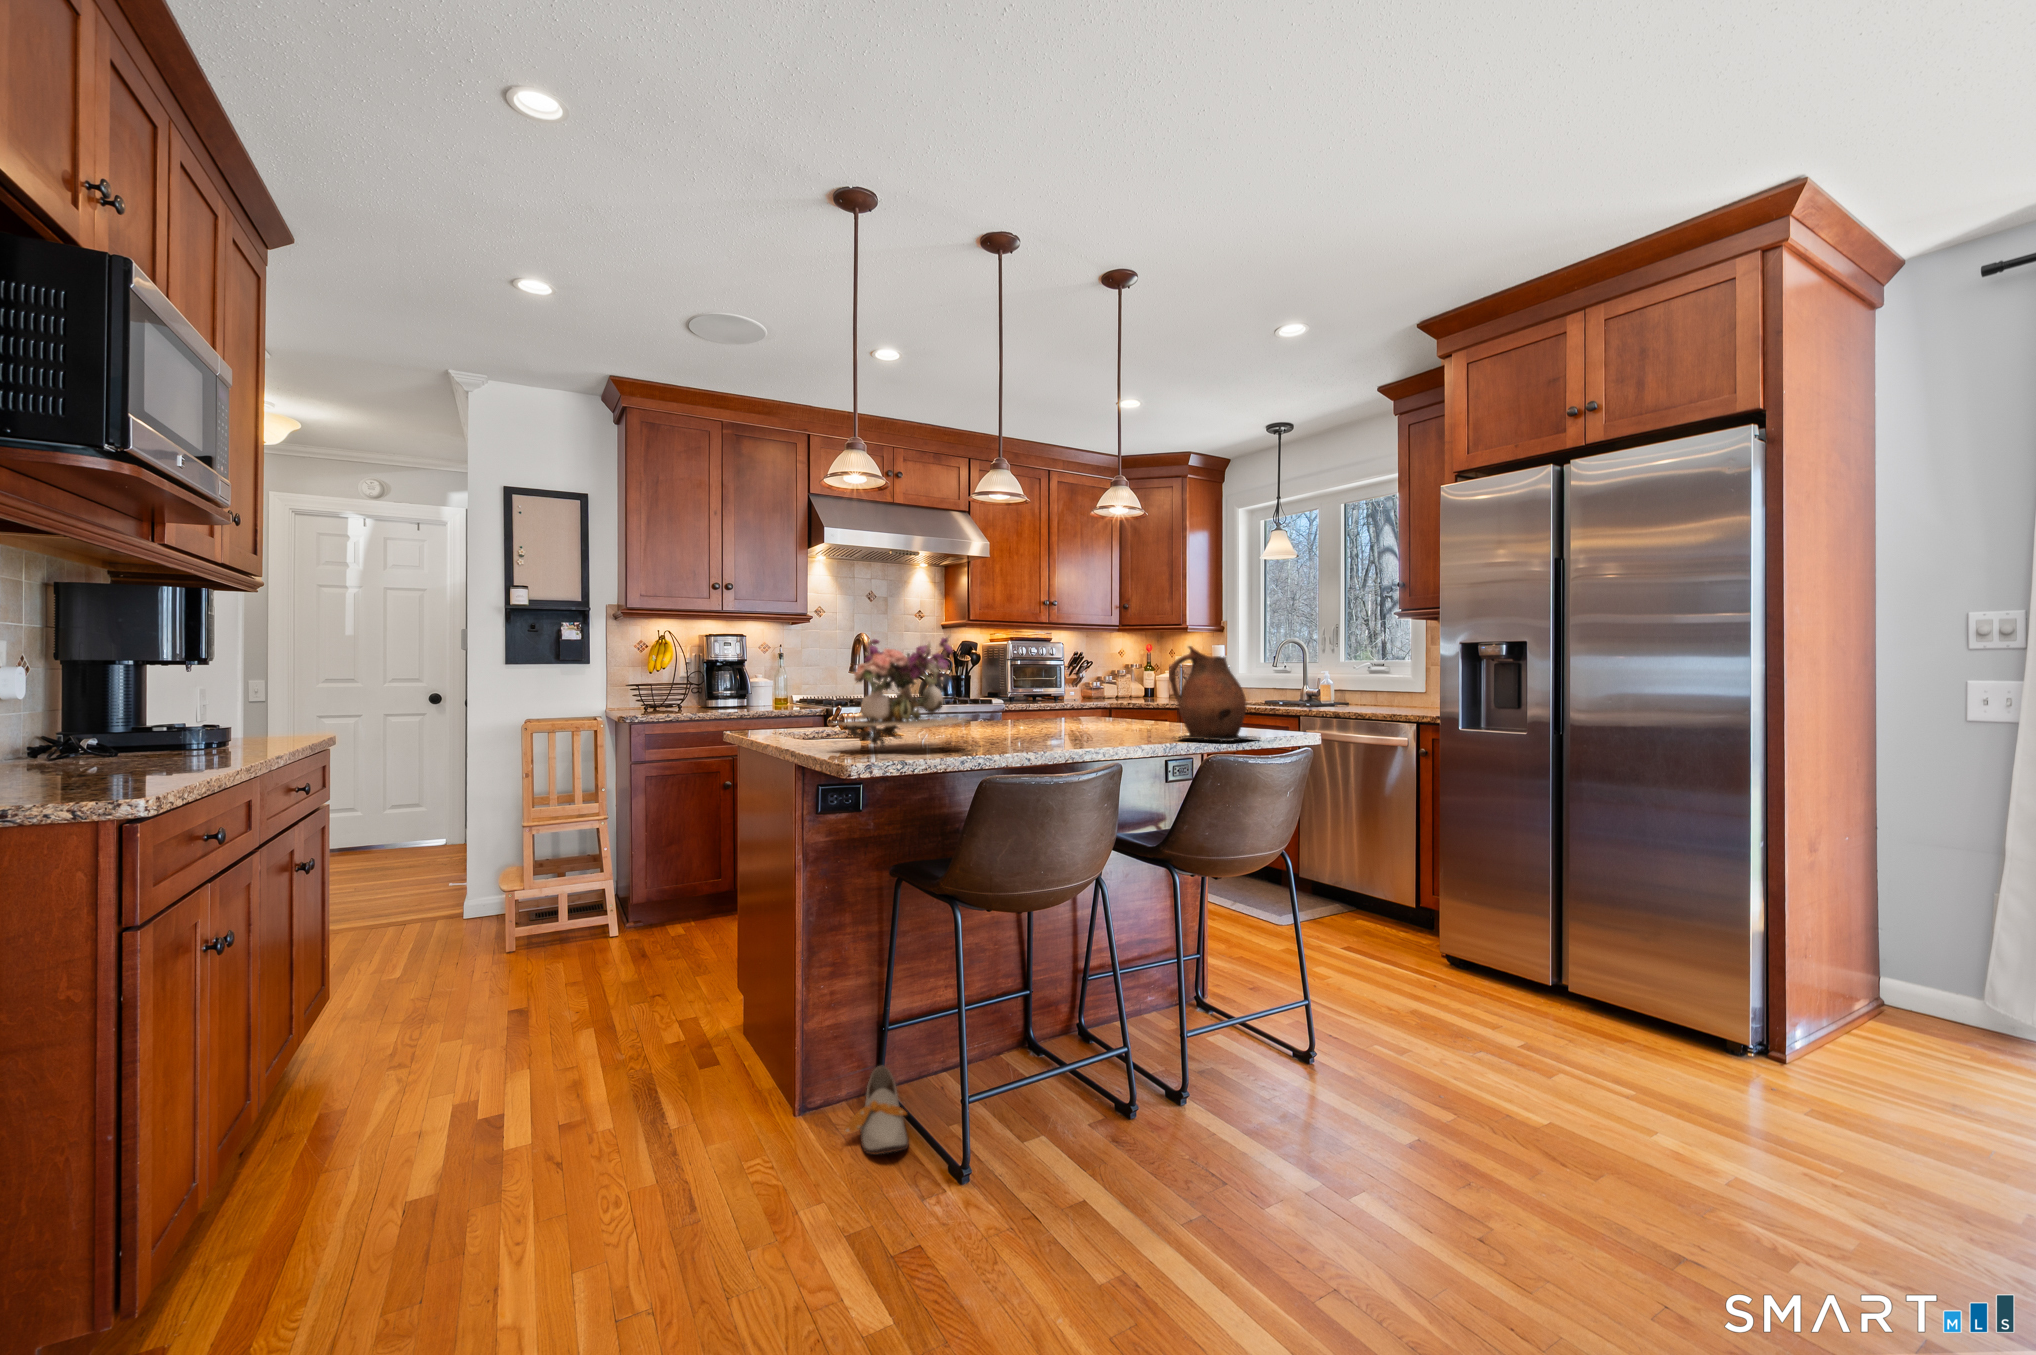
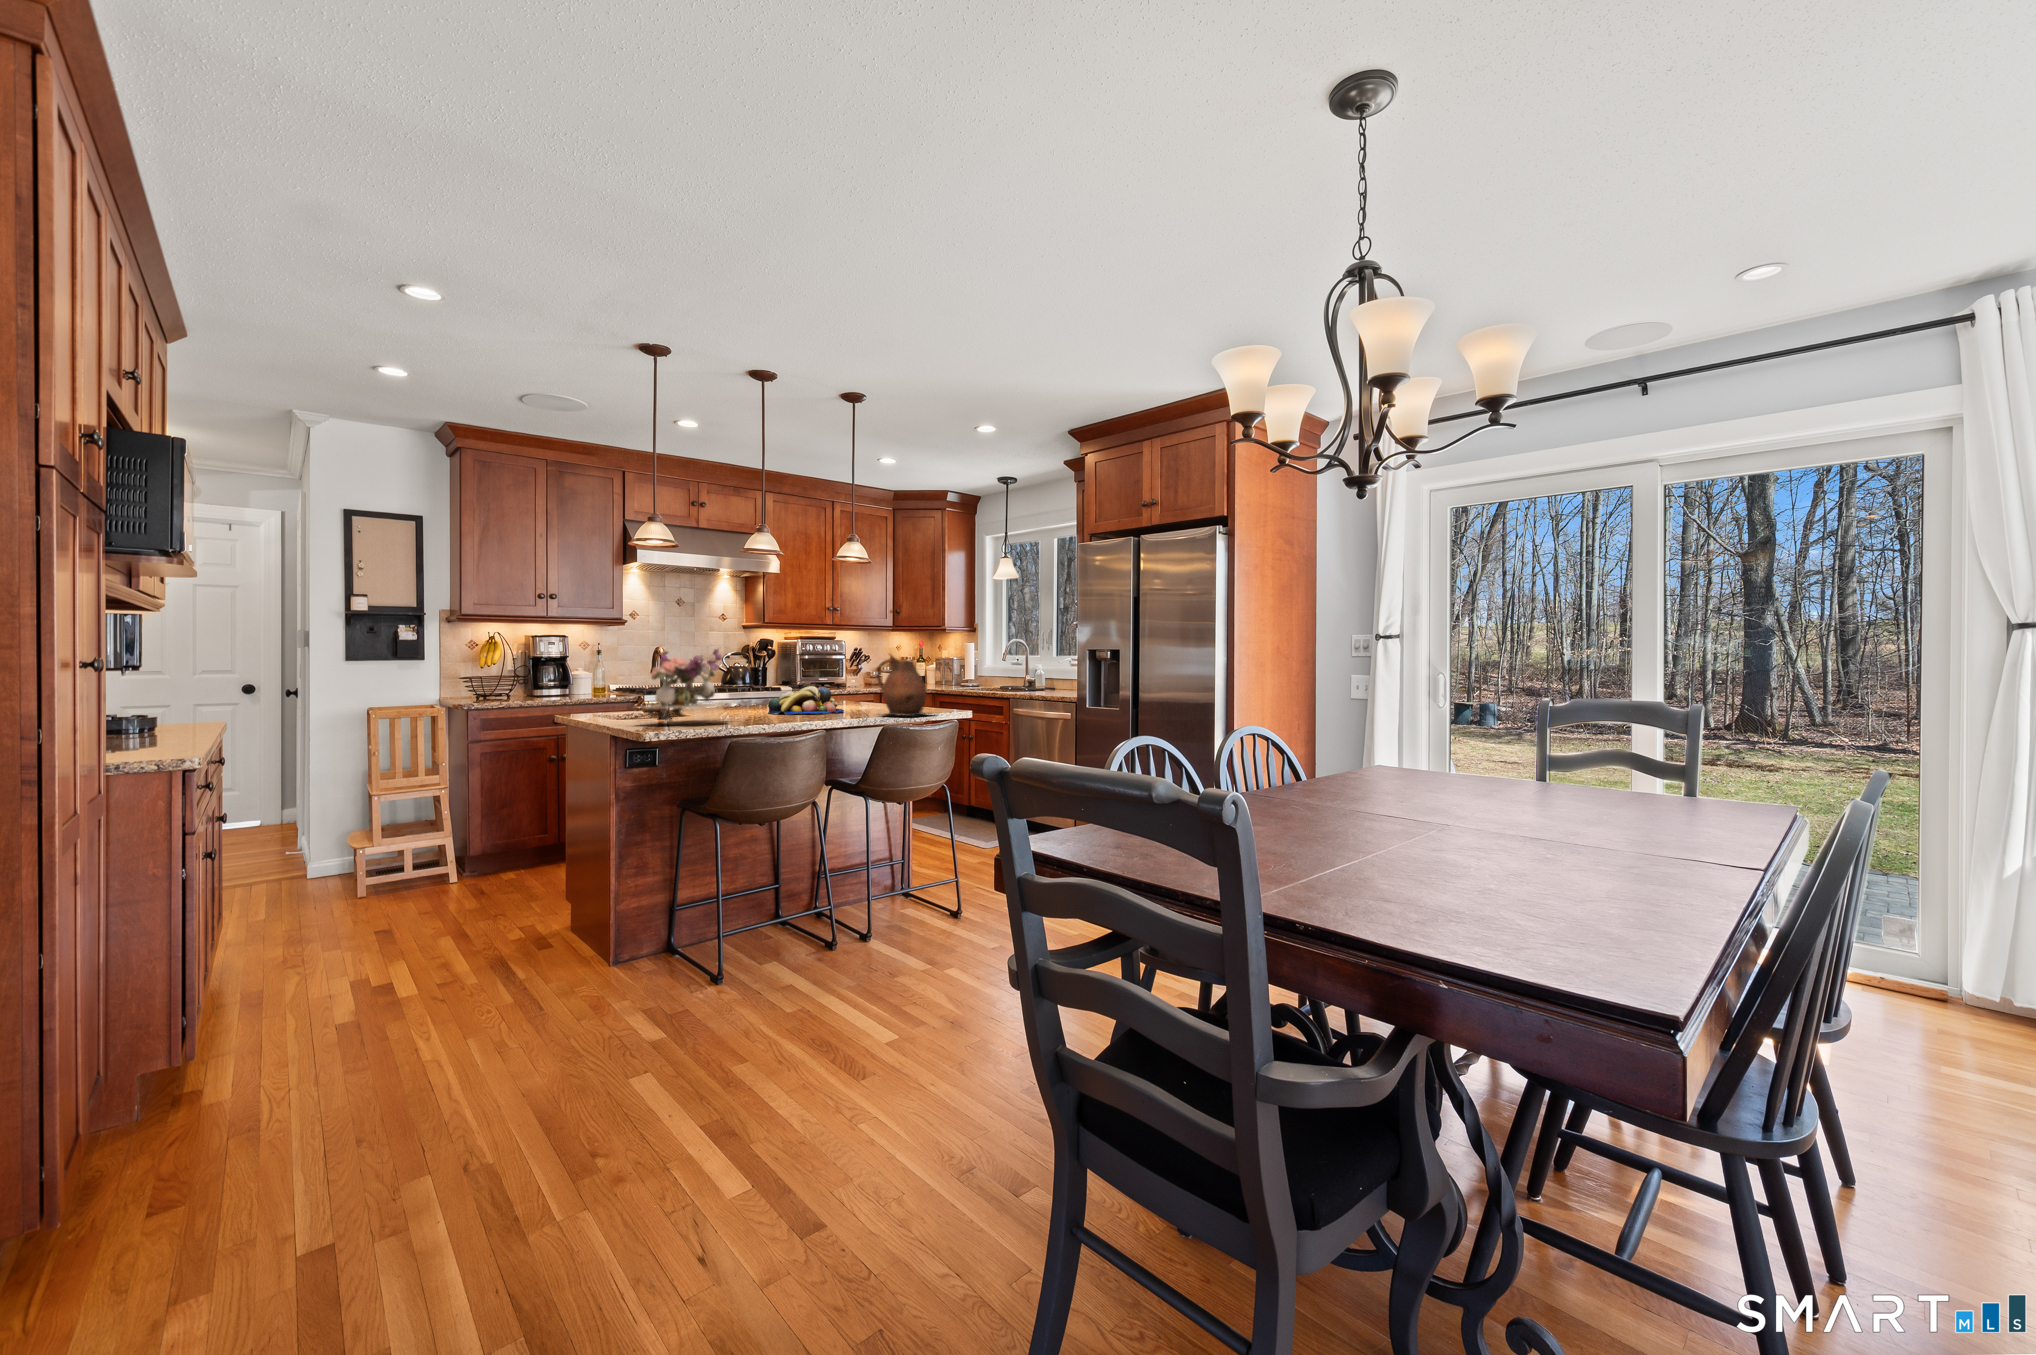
fruit bowl: none [1003,695,1109,736] -> present [768,686,844,715]
shoe: present [845,1066,909,1154] -> none [644,932,688,976]

